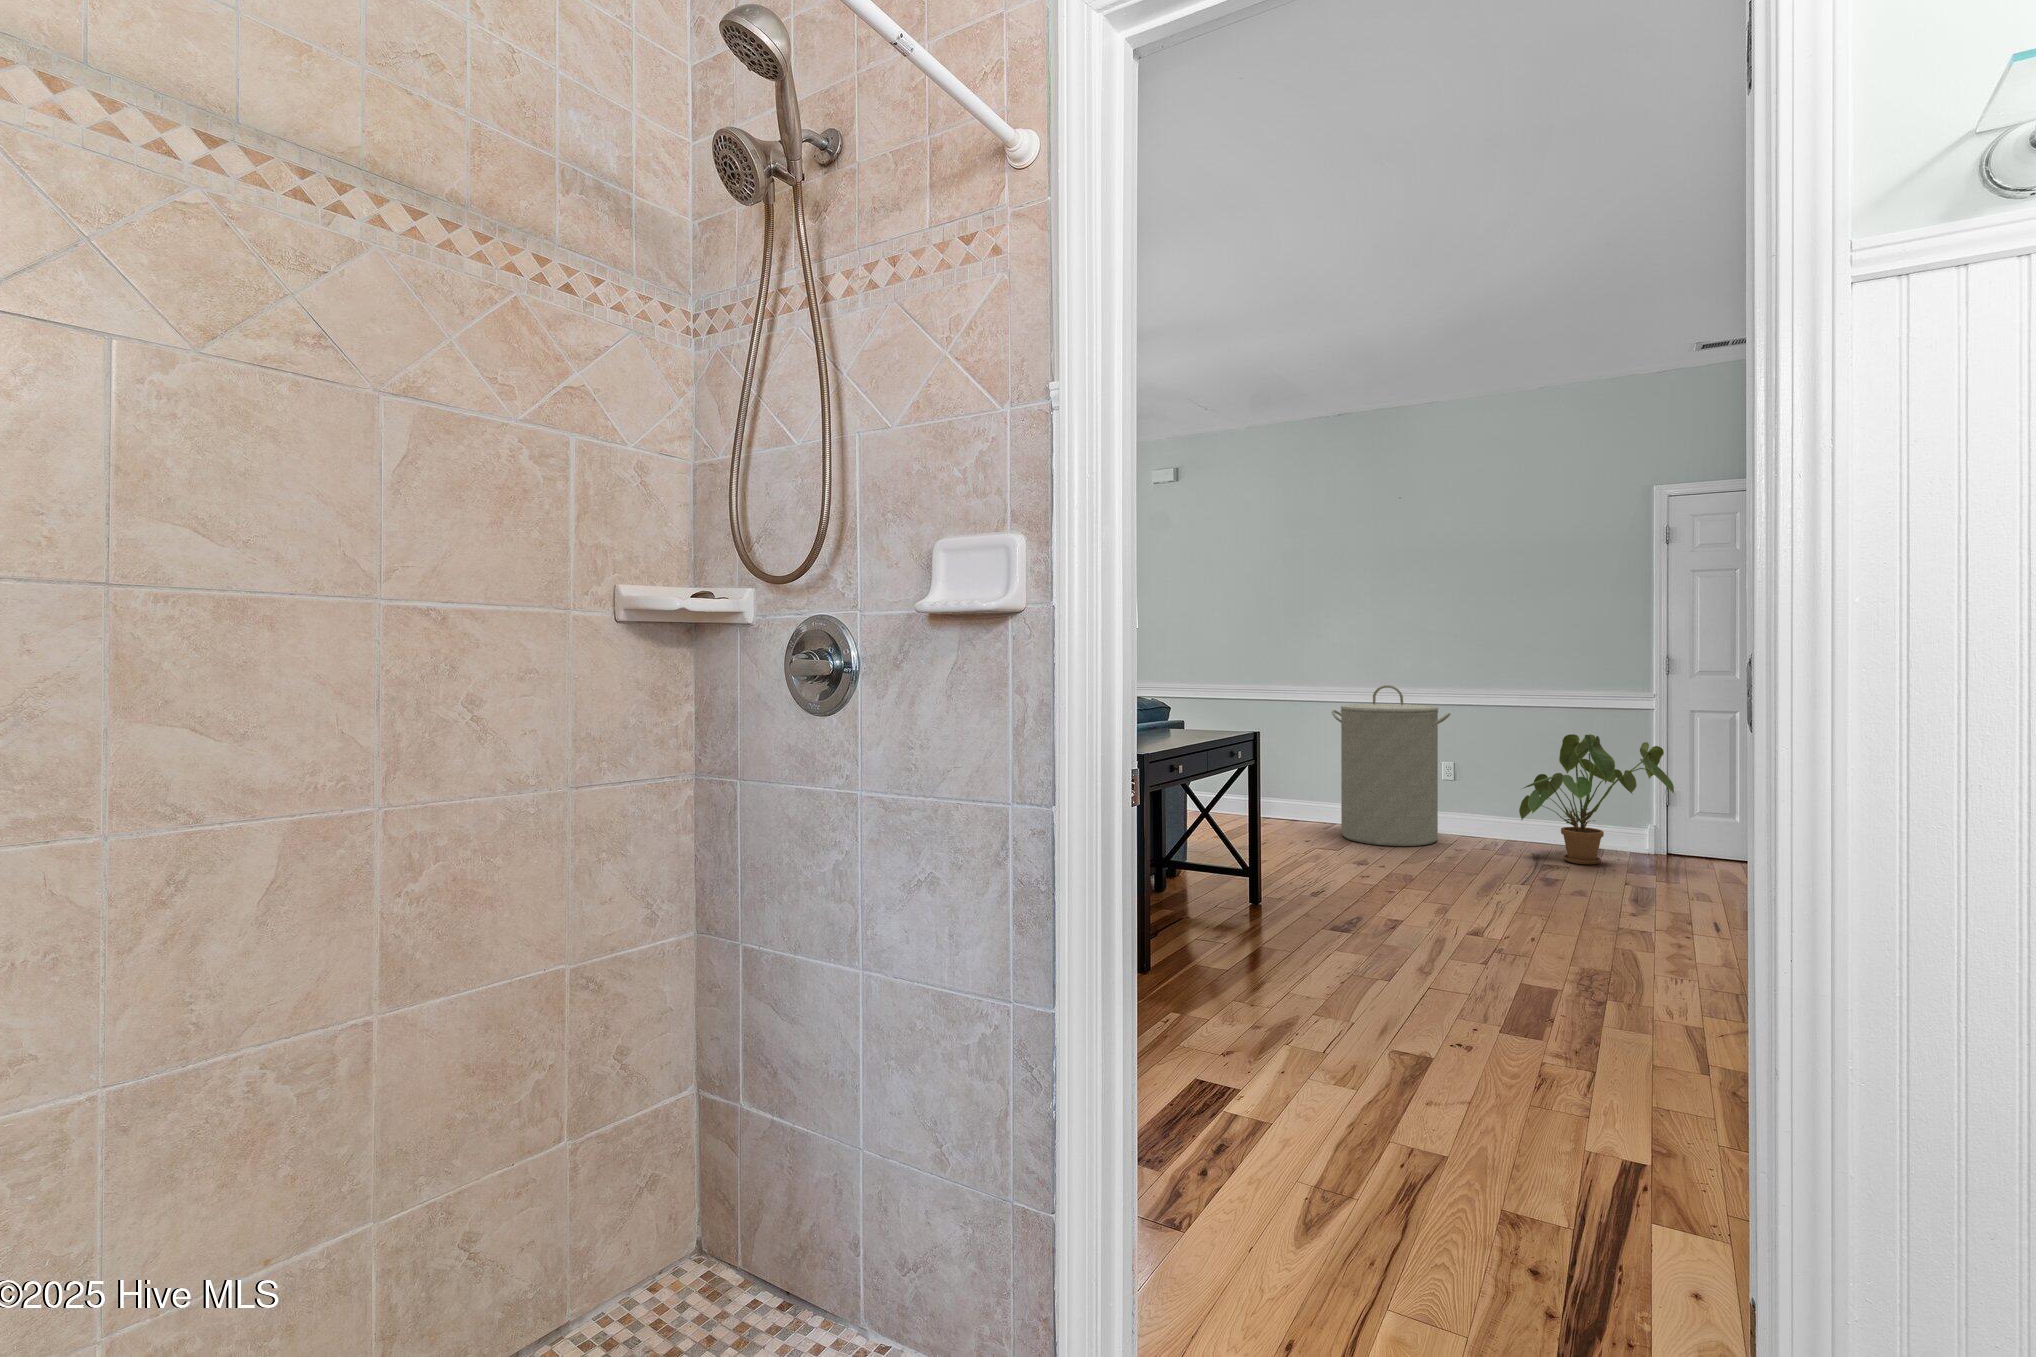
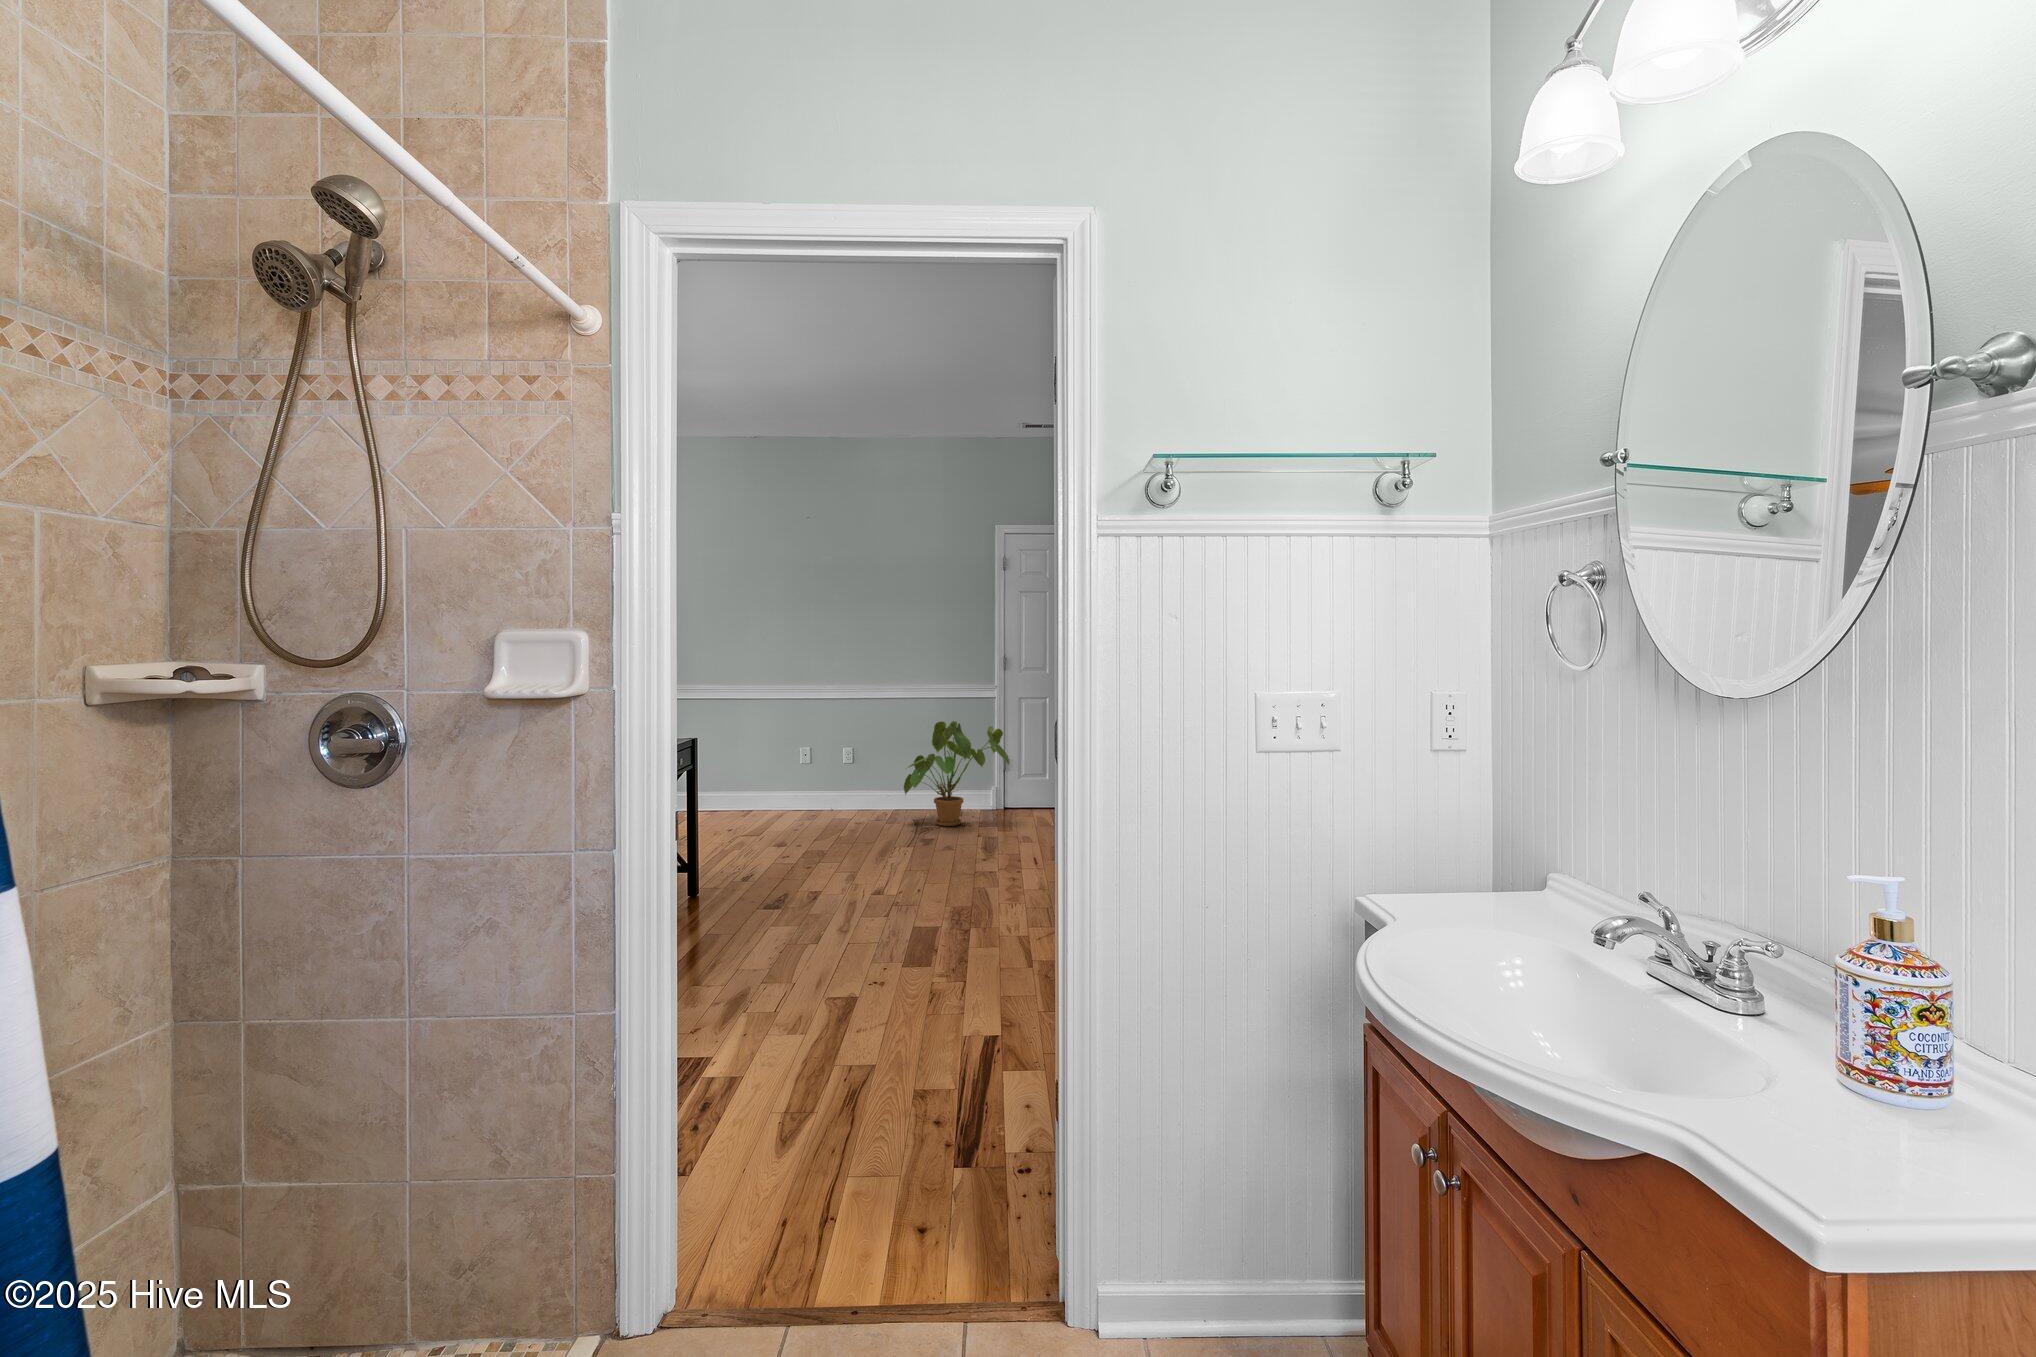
laundry hamper: present [1332,685,1451,846] -> none [748,683,850,827]

